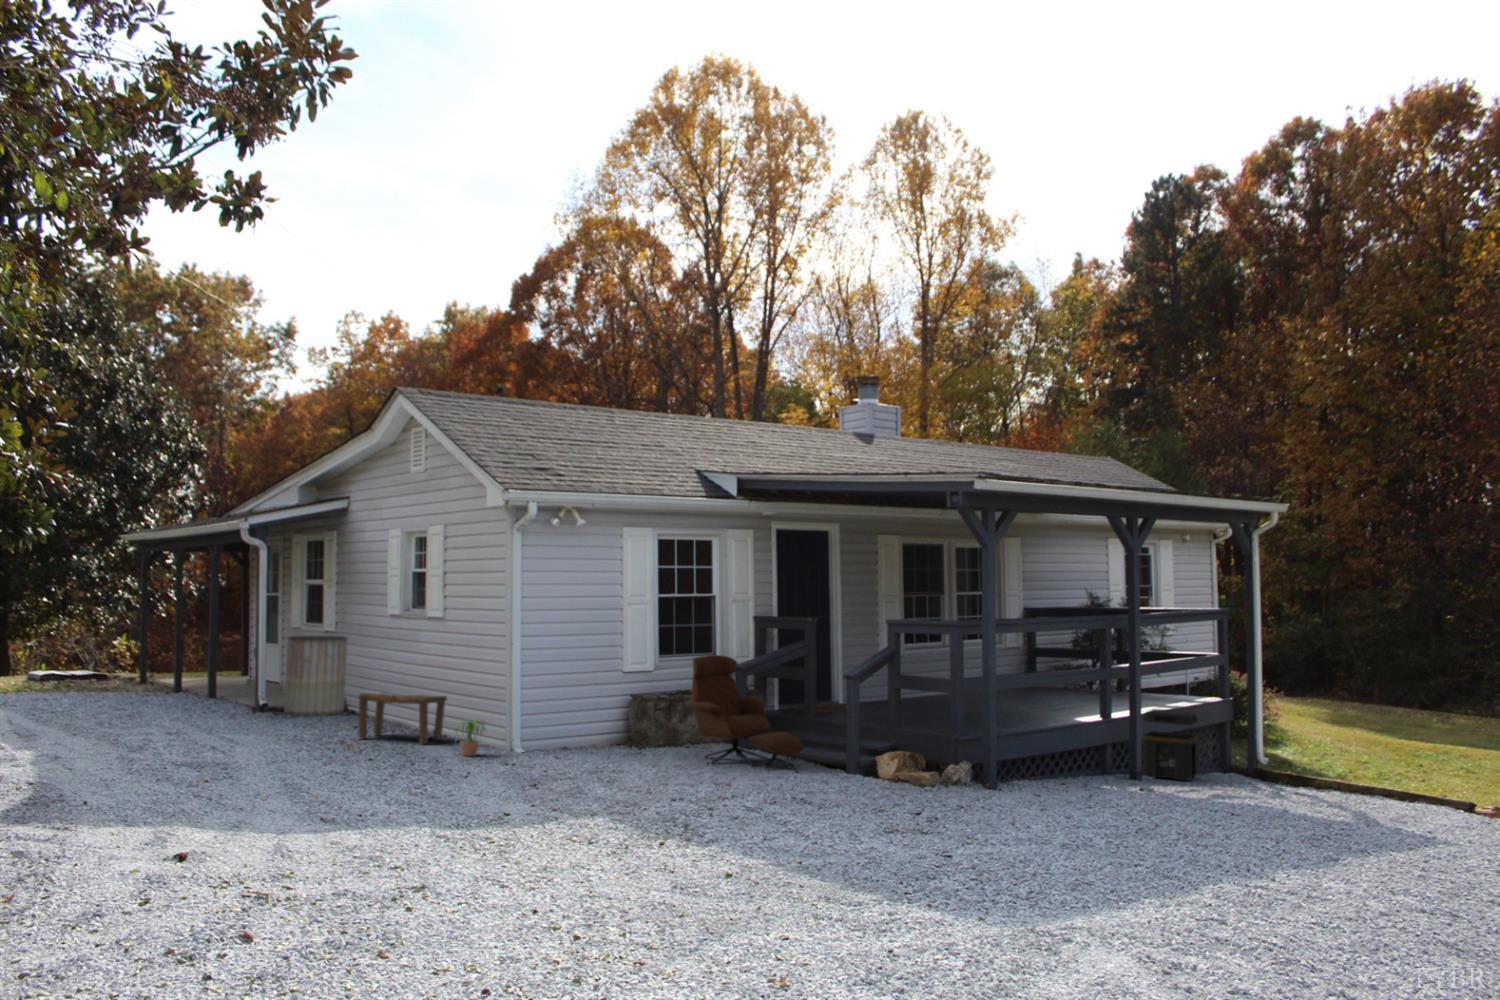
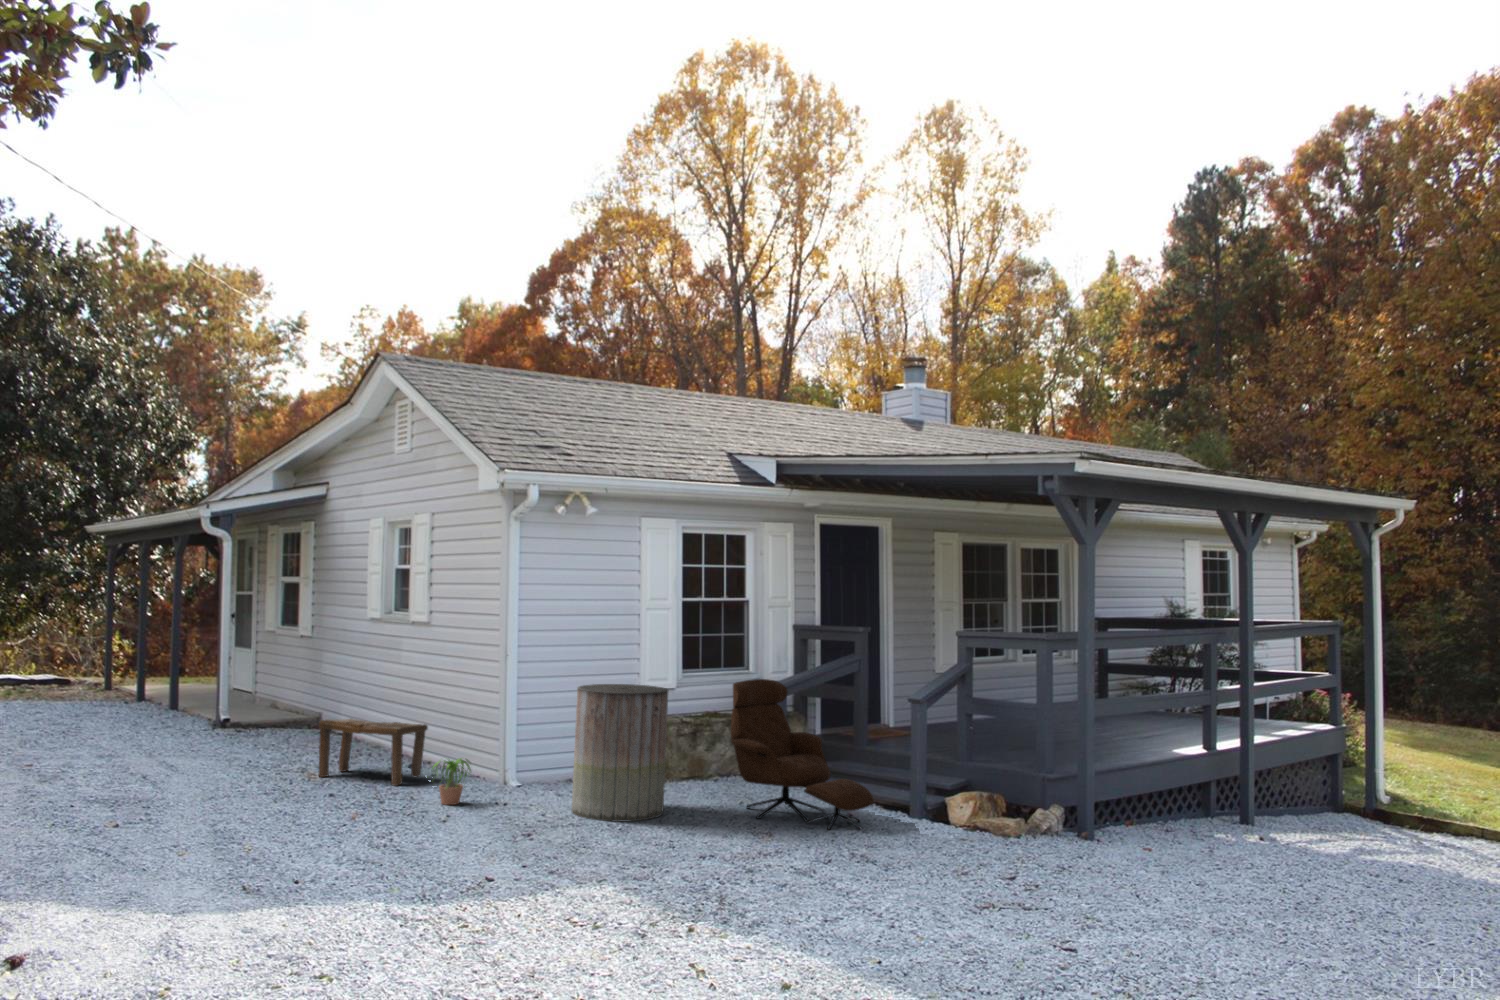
trash can: present [284,636,347,716] -> present [572,684,668,822]
toolbox: present [1142,709,1198,781] -> none [1304,754,1375,850]

